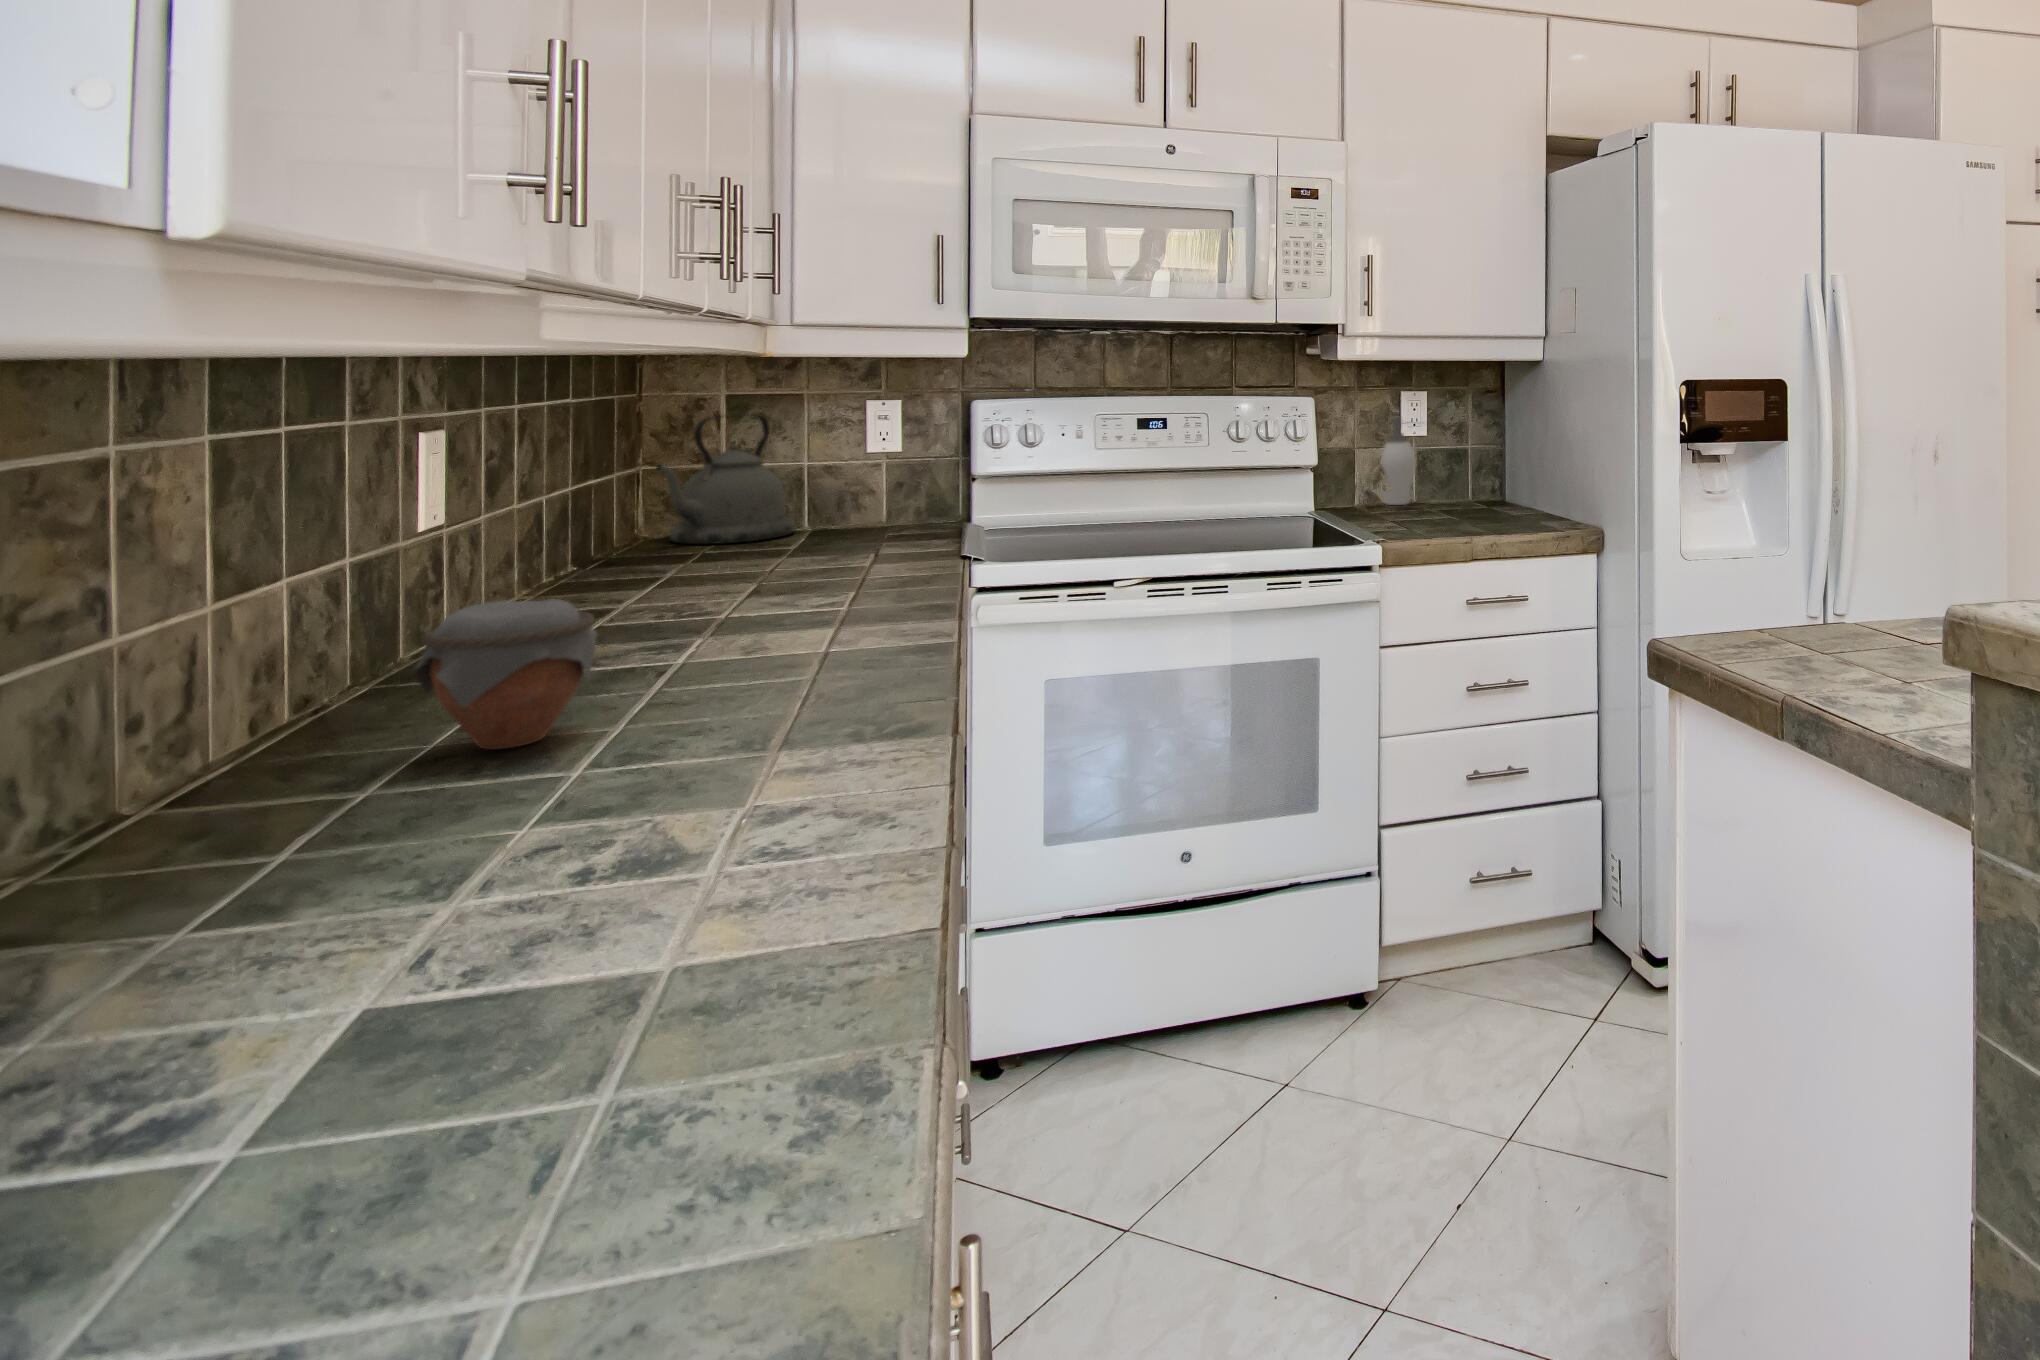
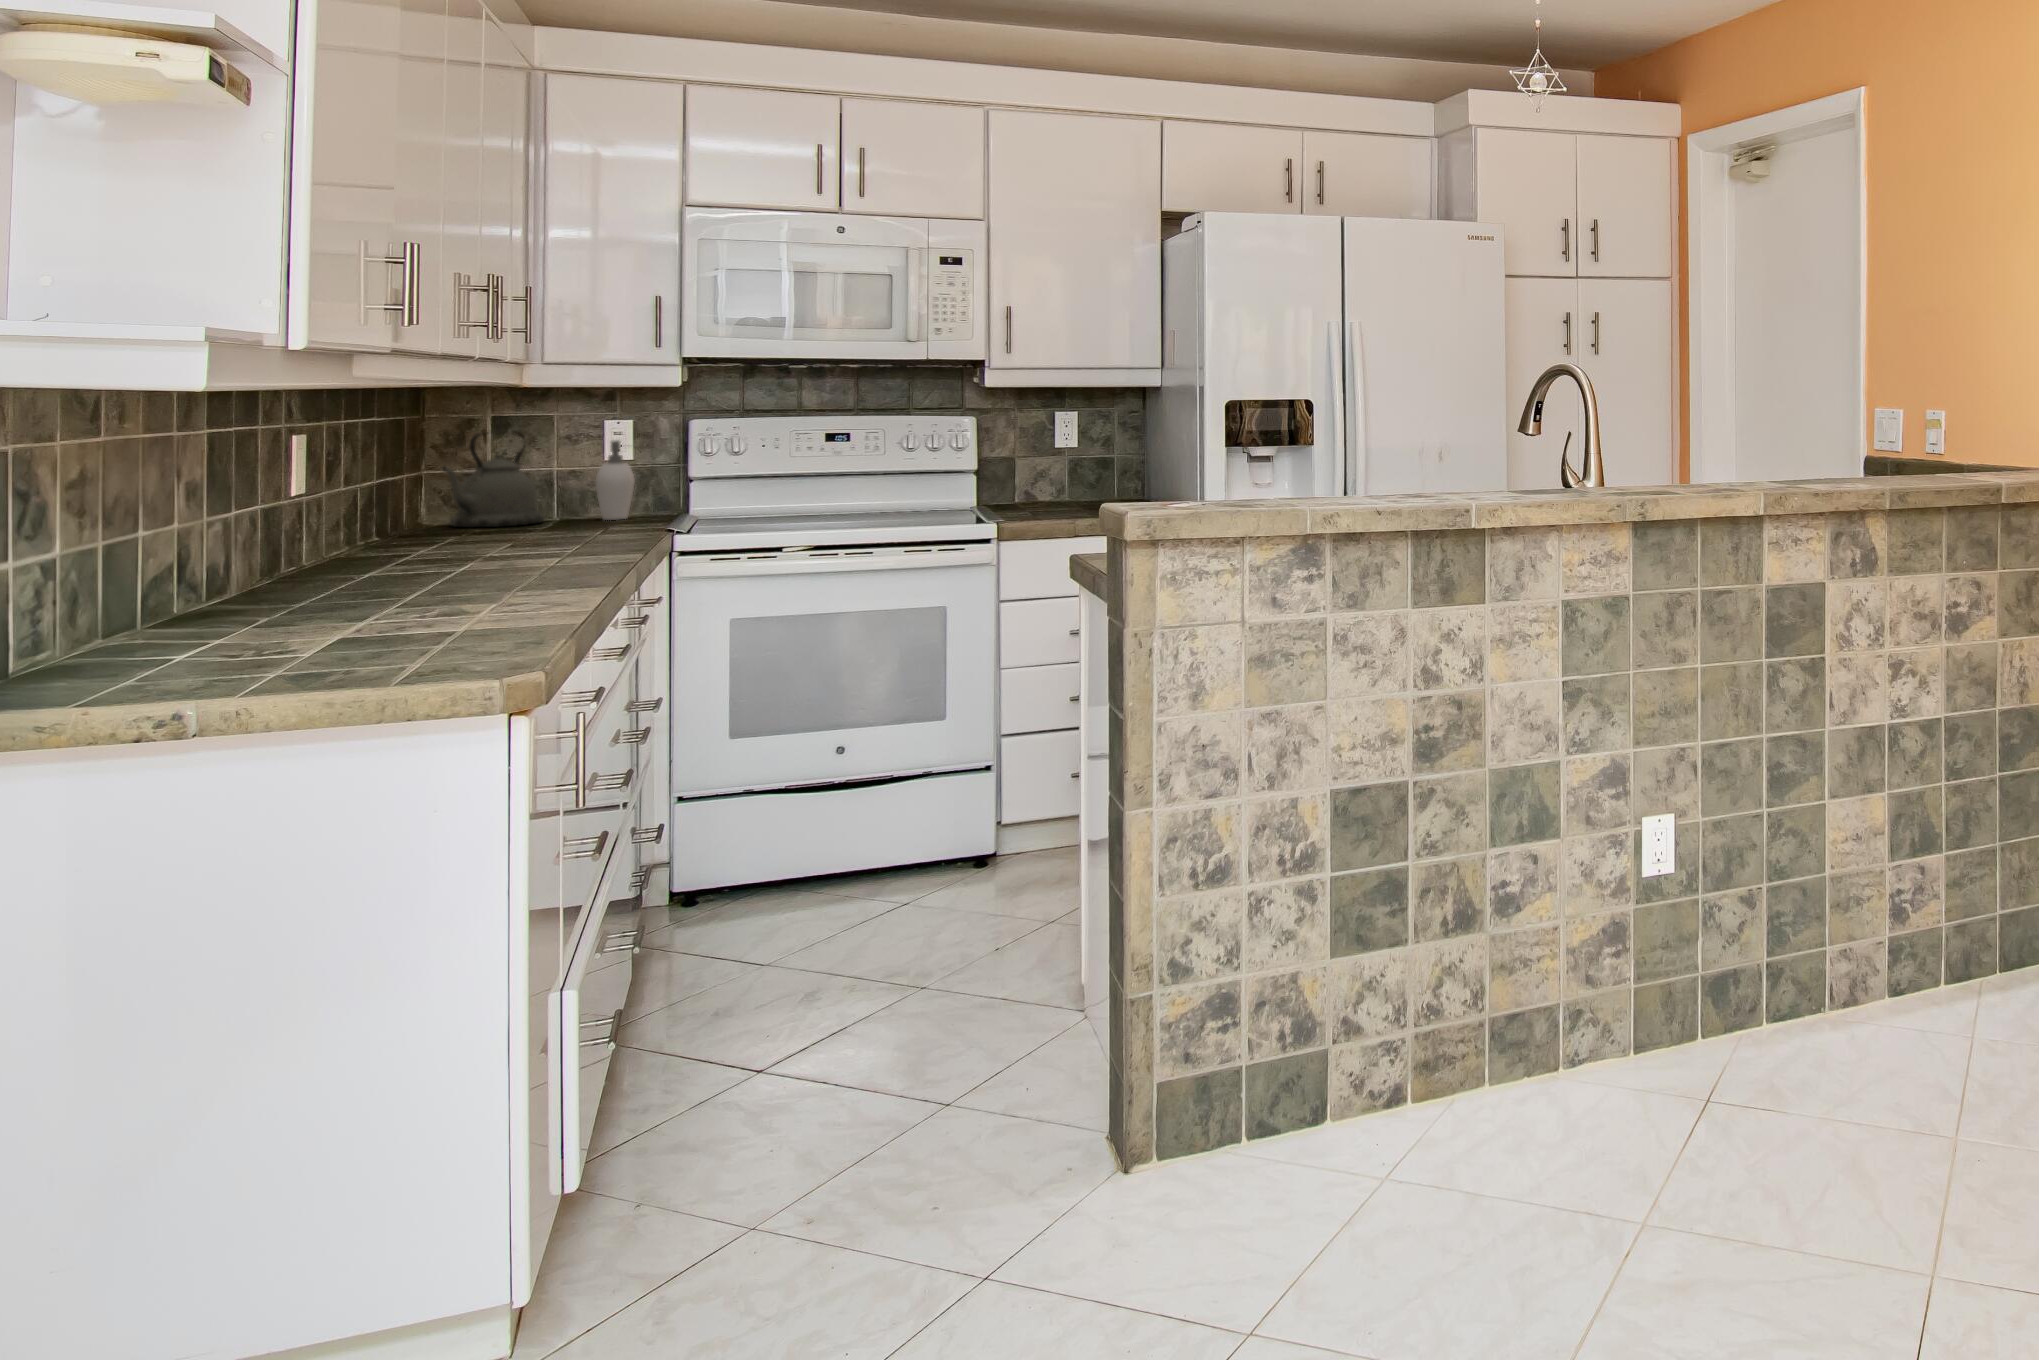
soap dispenser: present [1382,416,1416,505] -> present [596,441,635,520]
jar: present [414,599,596,750] -> none [344,516,436,593]

